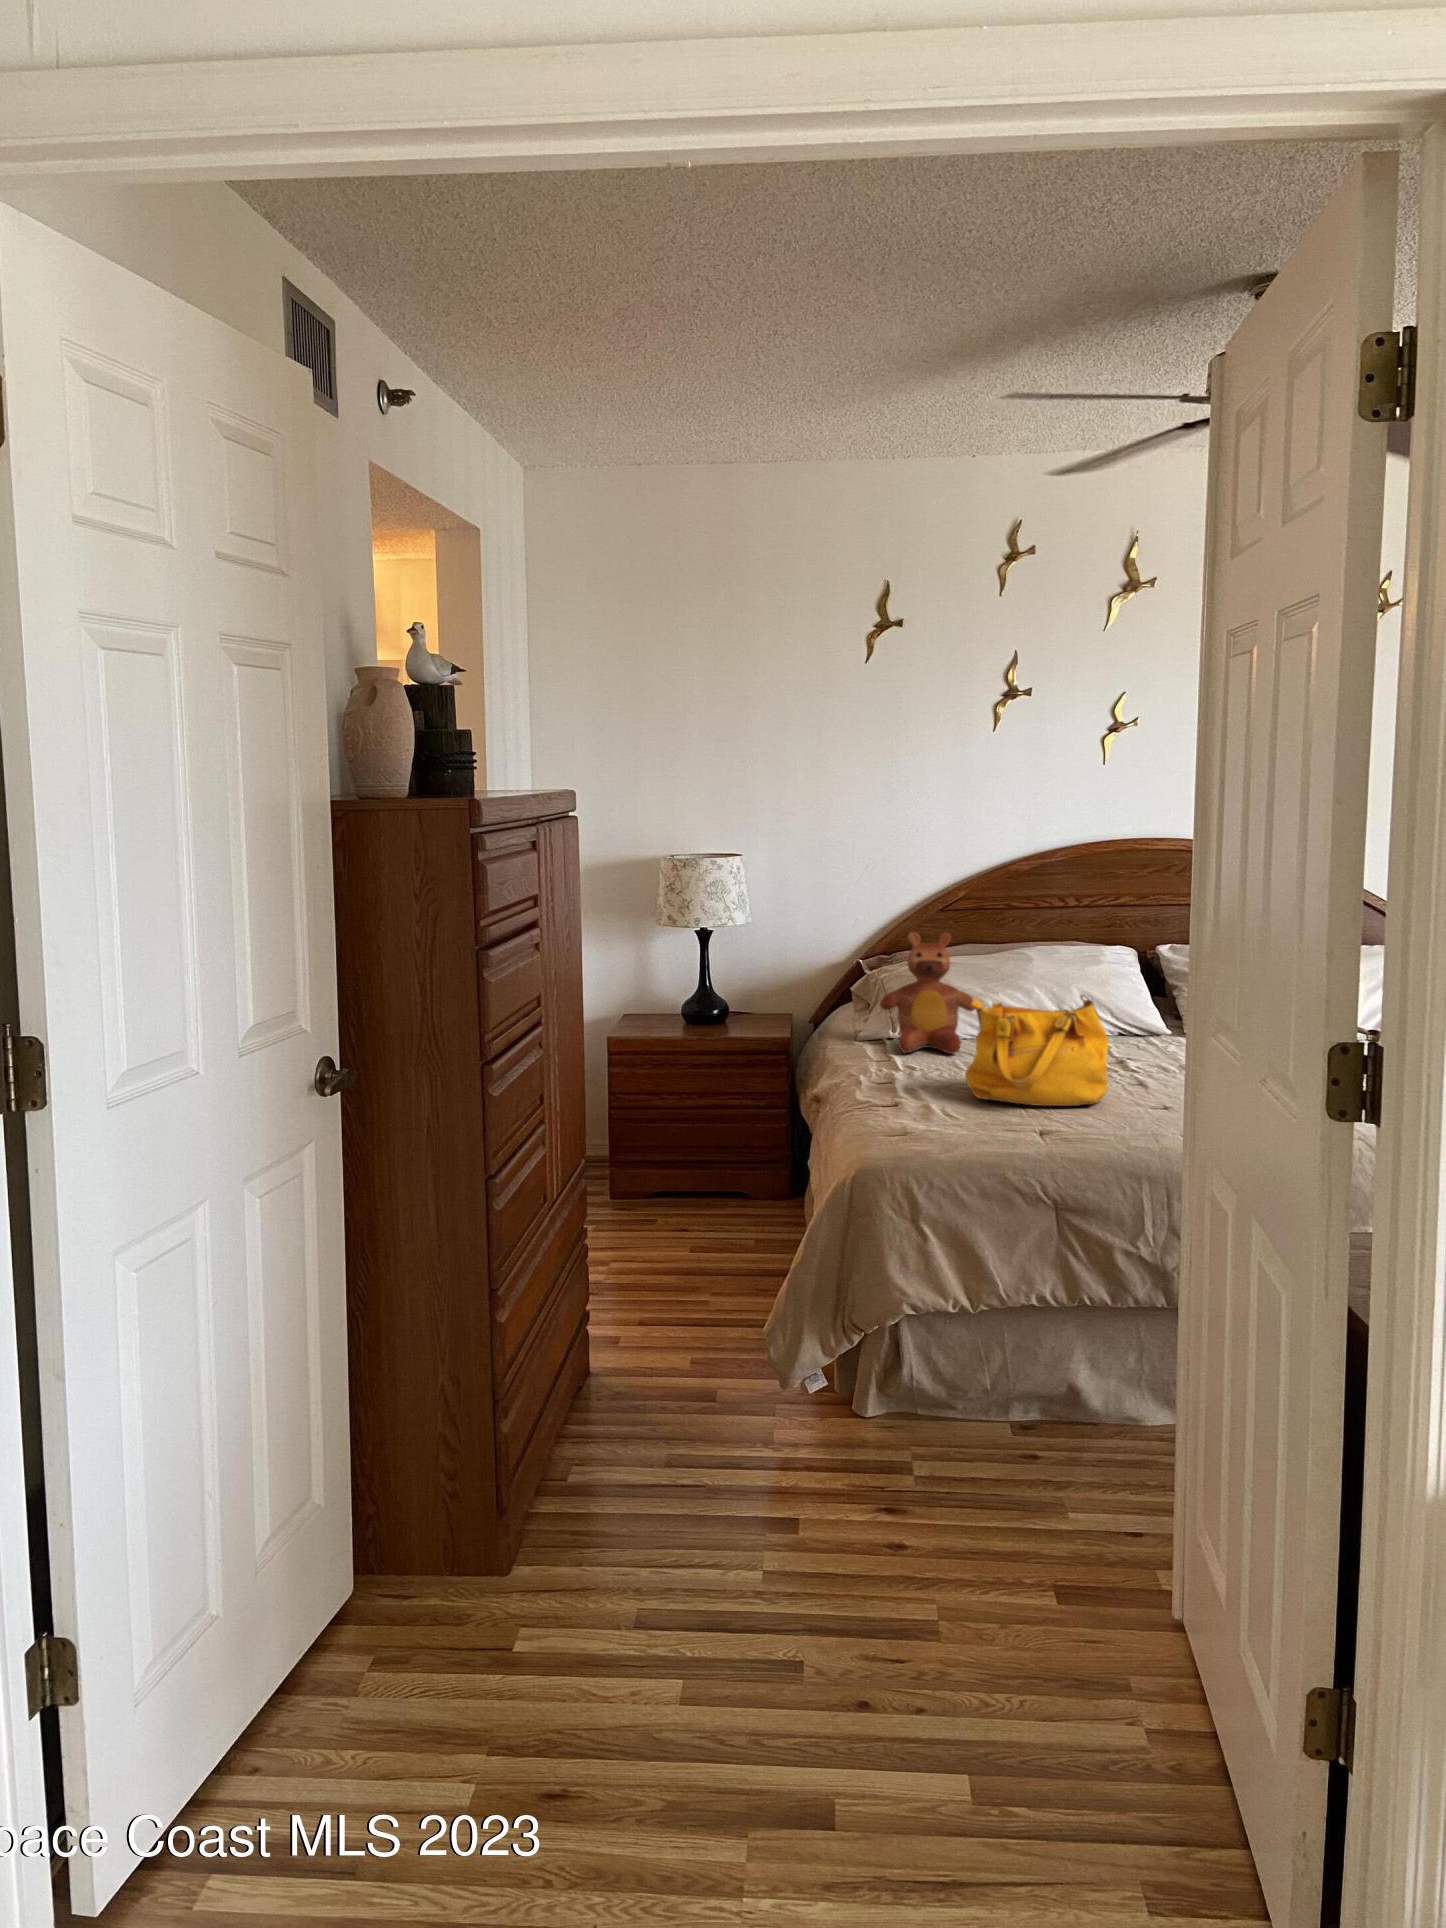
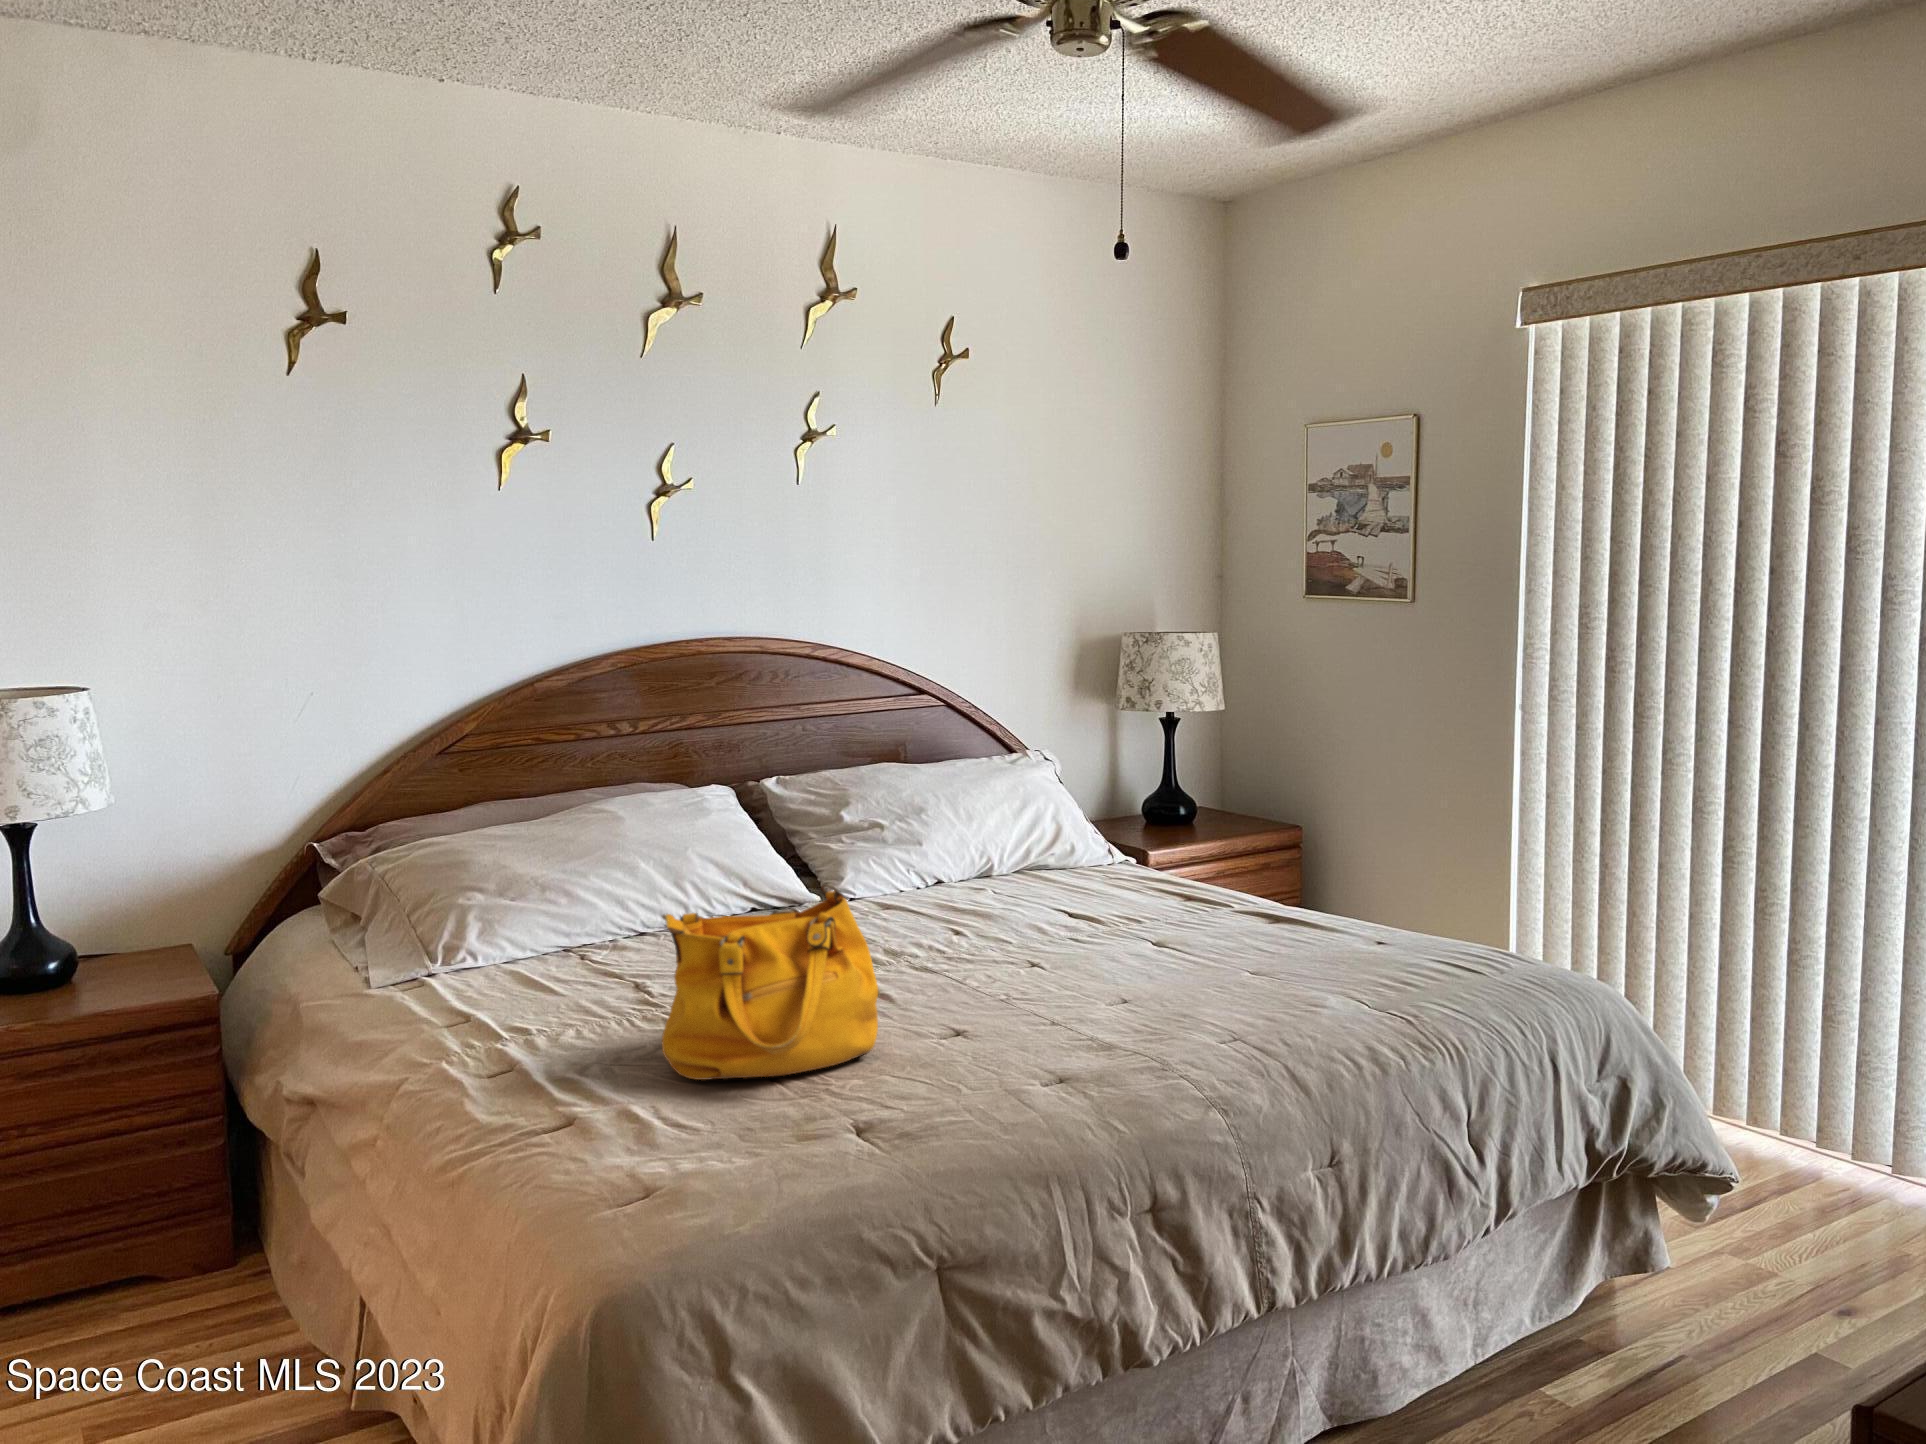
teddy bear: present [880,932,975,1054] -> none [413,797,570,1002]

